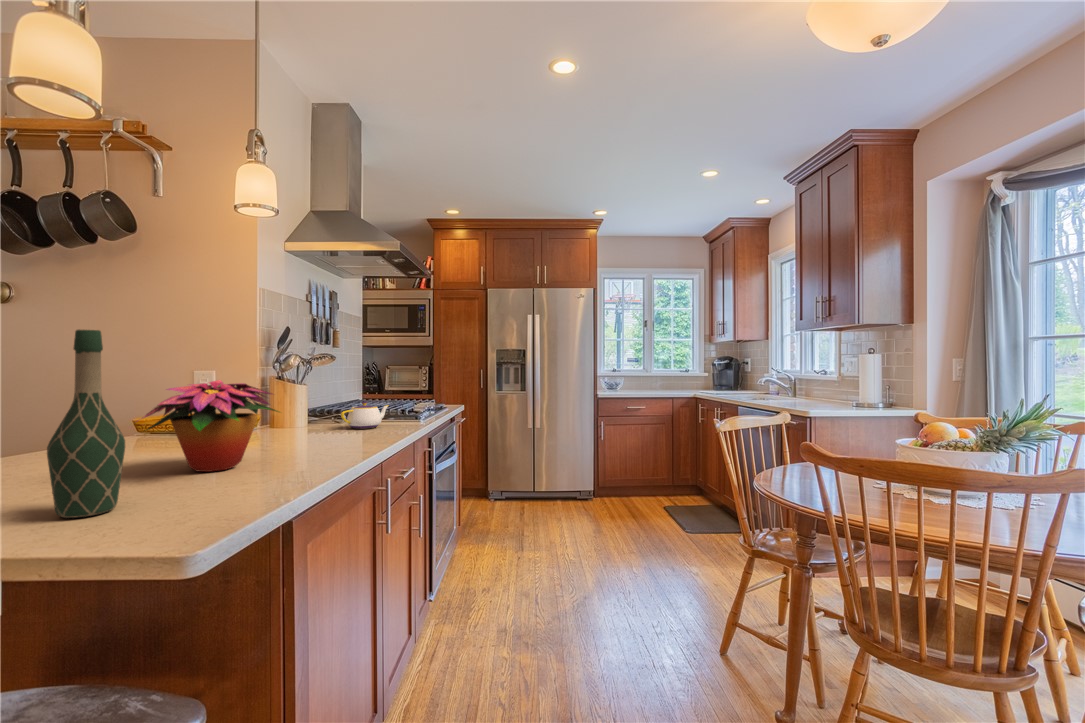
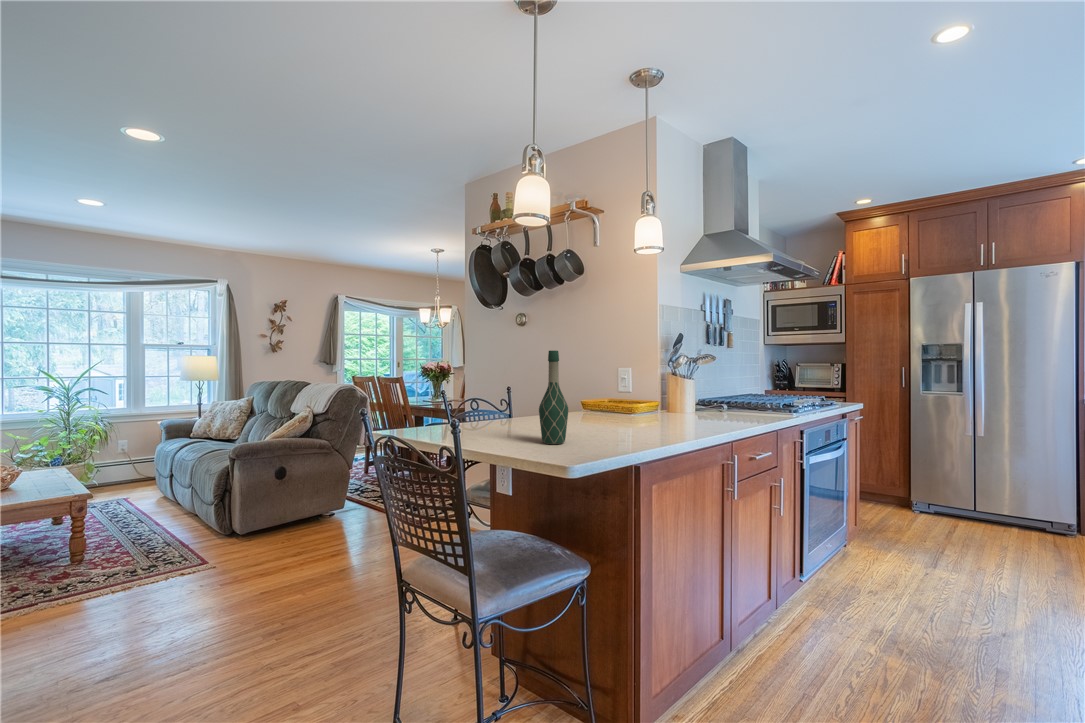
flower arrangement: present [142,380,278,472] -> none [577,375,661,432]
teapot: present [341,402,388,429] -> none [714,395,757,417]

